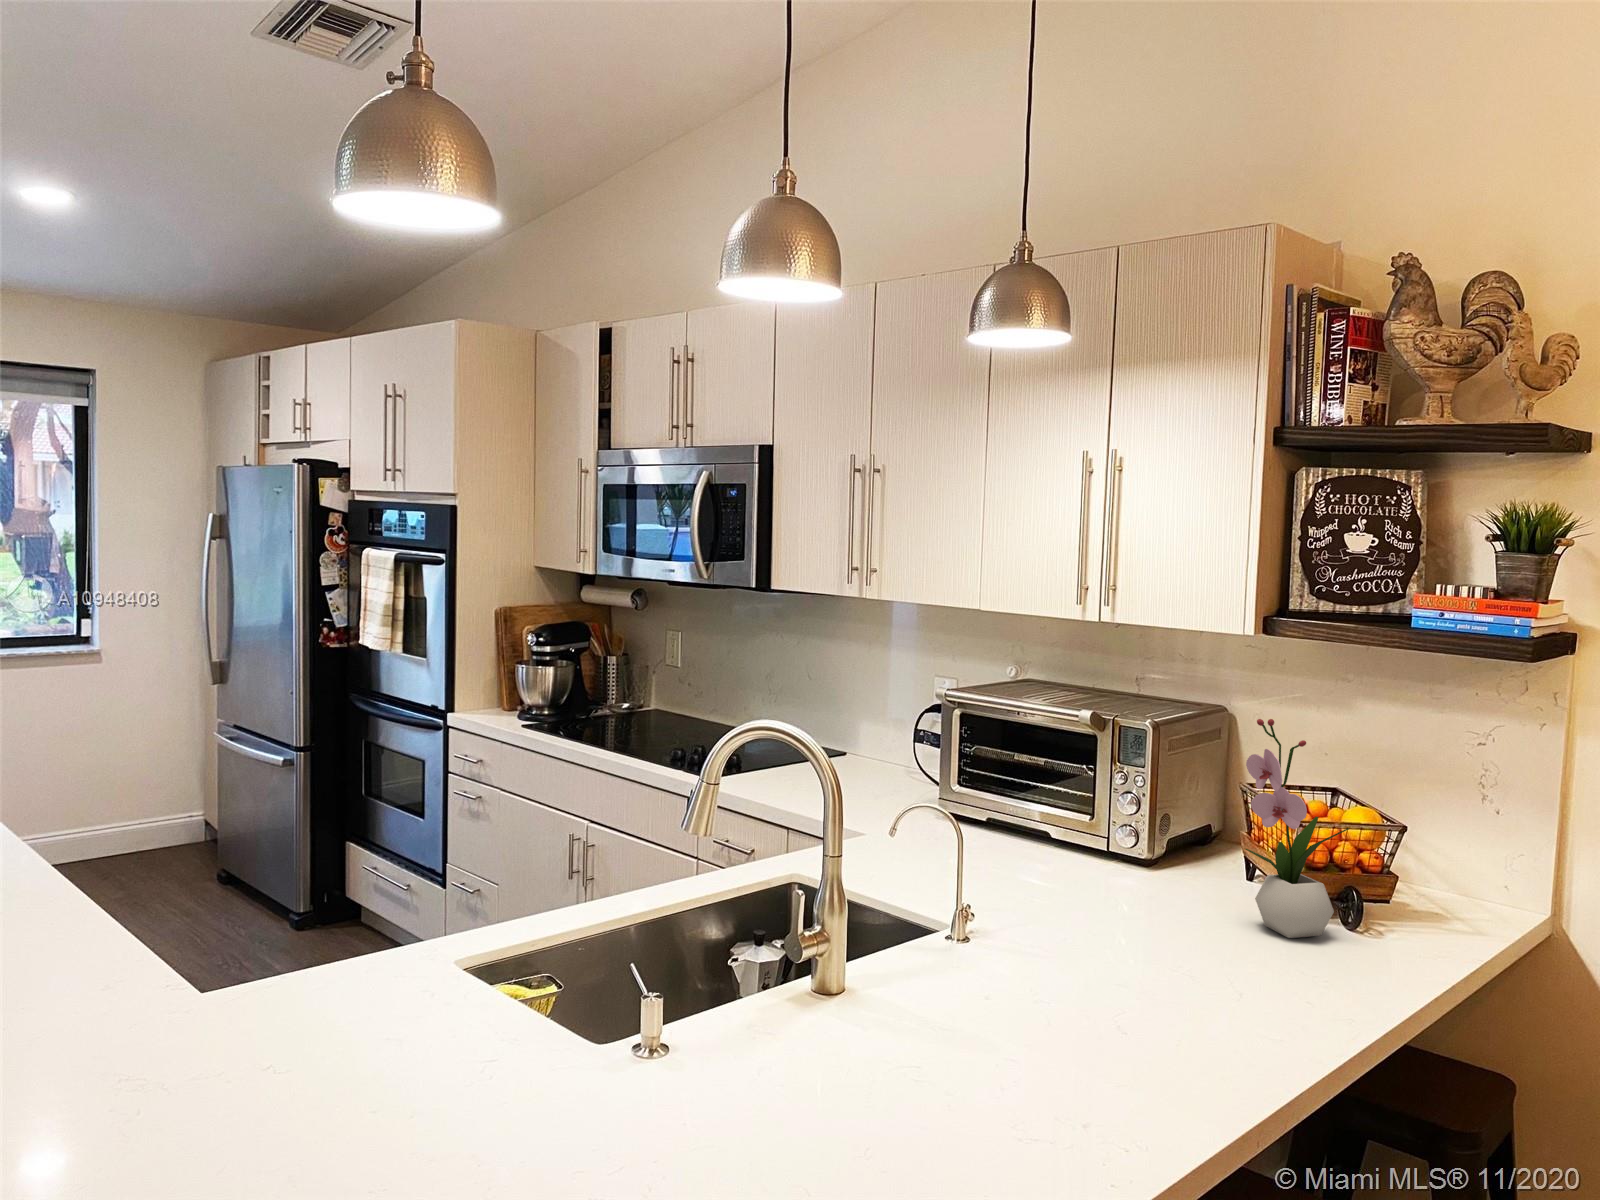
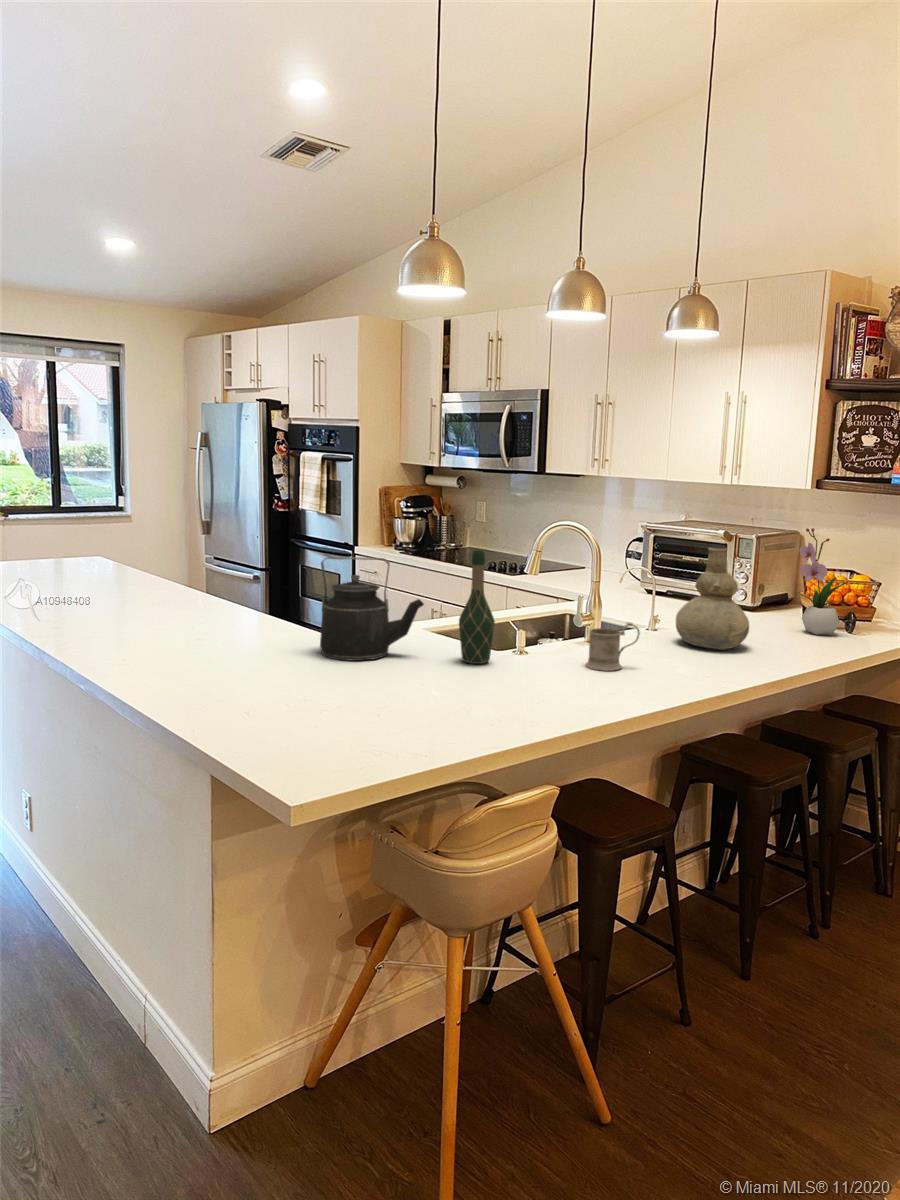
vase: none [1005,775,1165,1013] -> present [676,547,749,649]
wine bottle: none [467,828,560,1123] -> present [459,550,495,664]
kettle: none [108,847,384,1132] -> present [320,557,424,661]
mug: none [790,995,921,1129] -> present [585,623,640,671]

